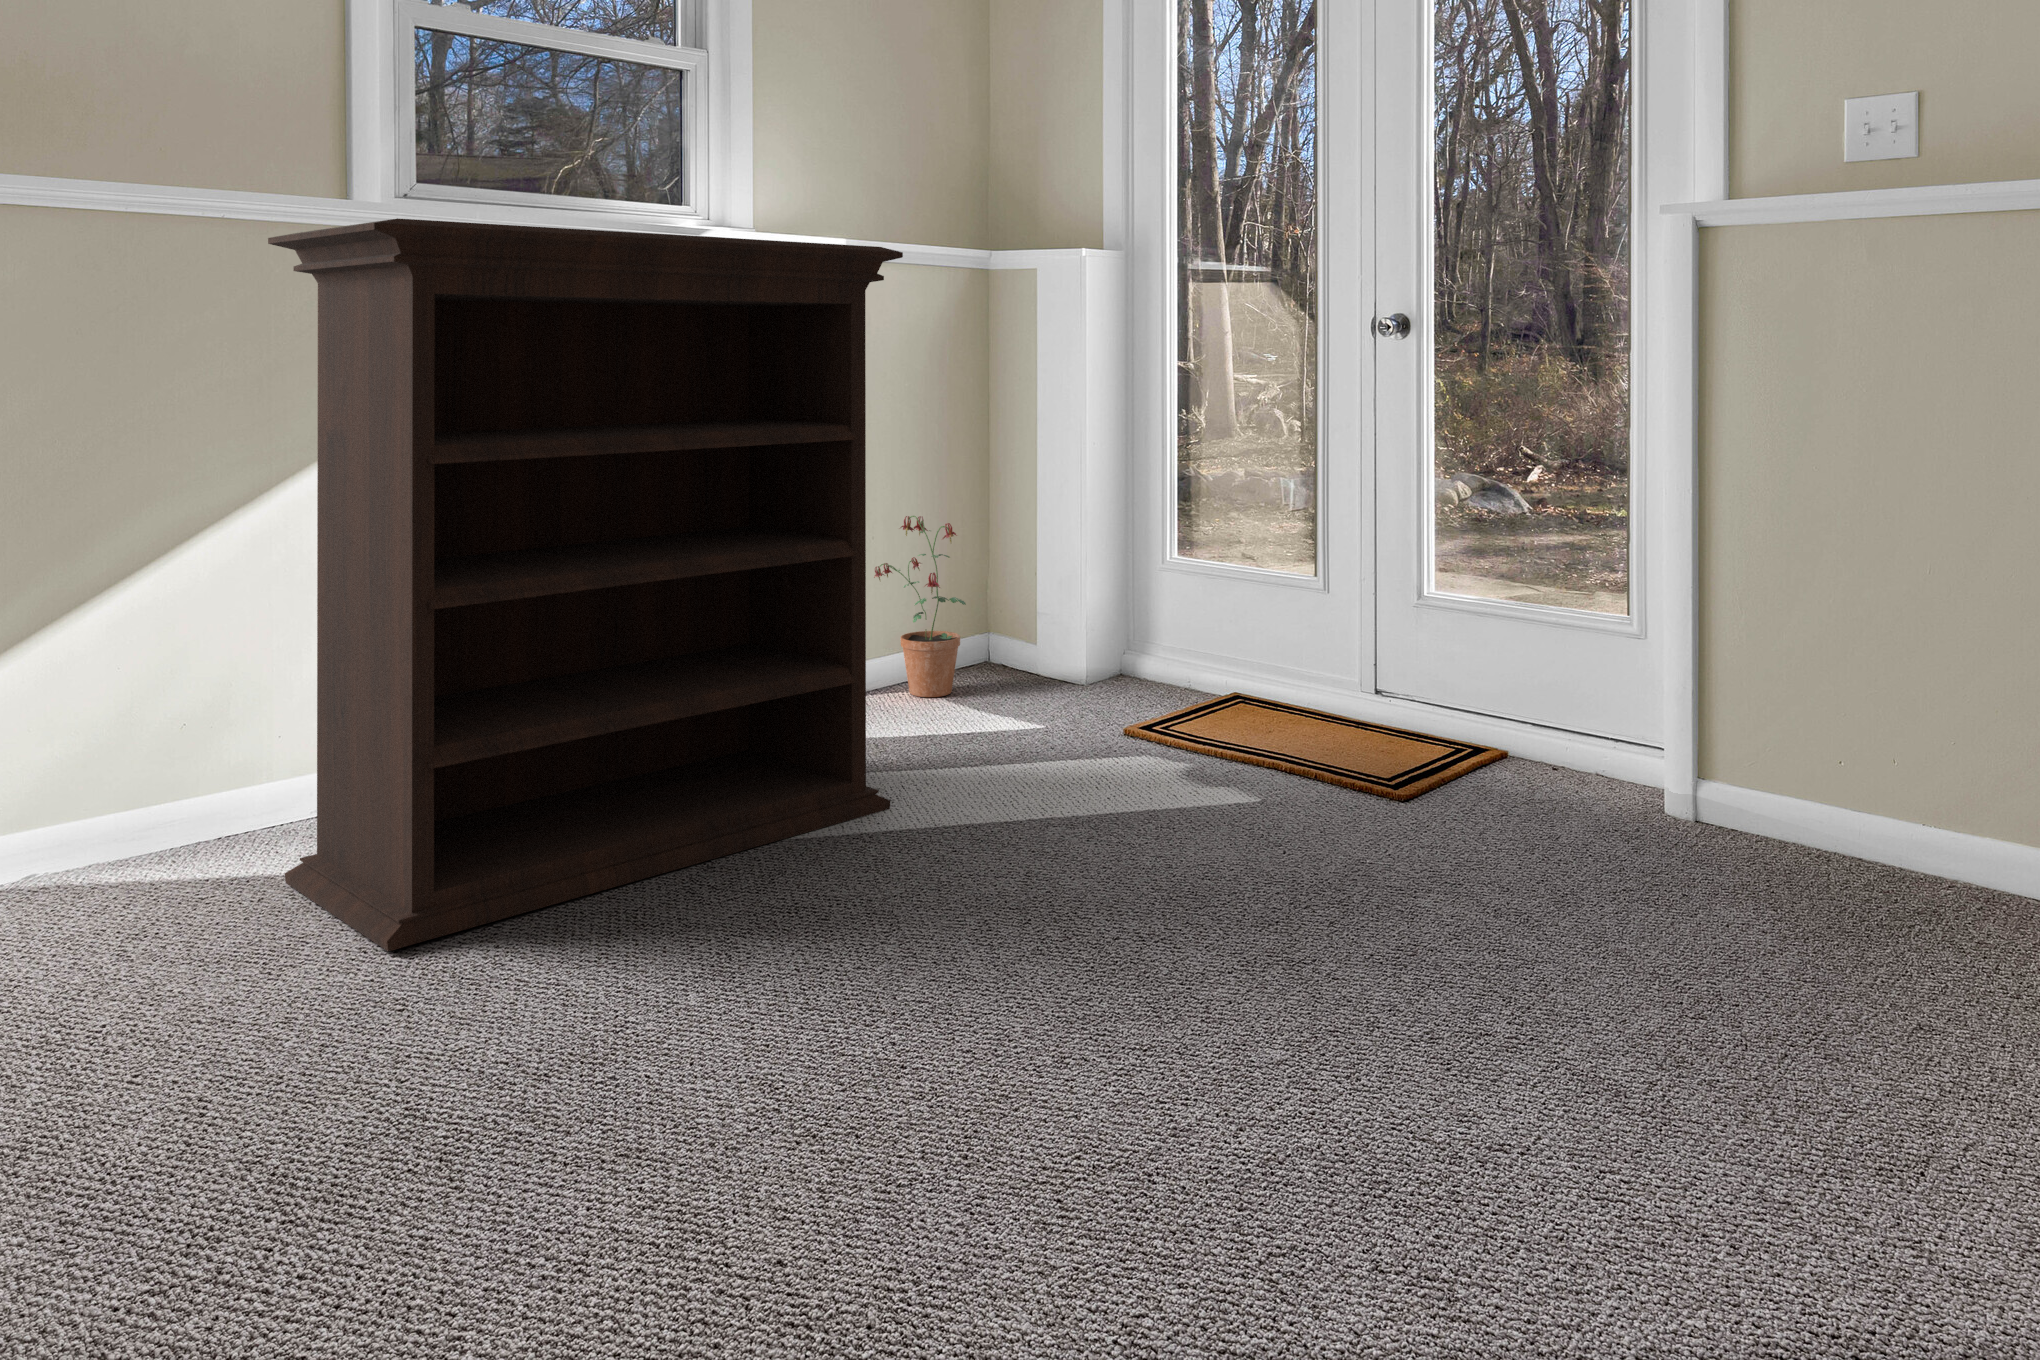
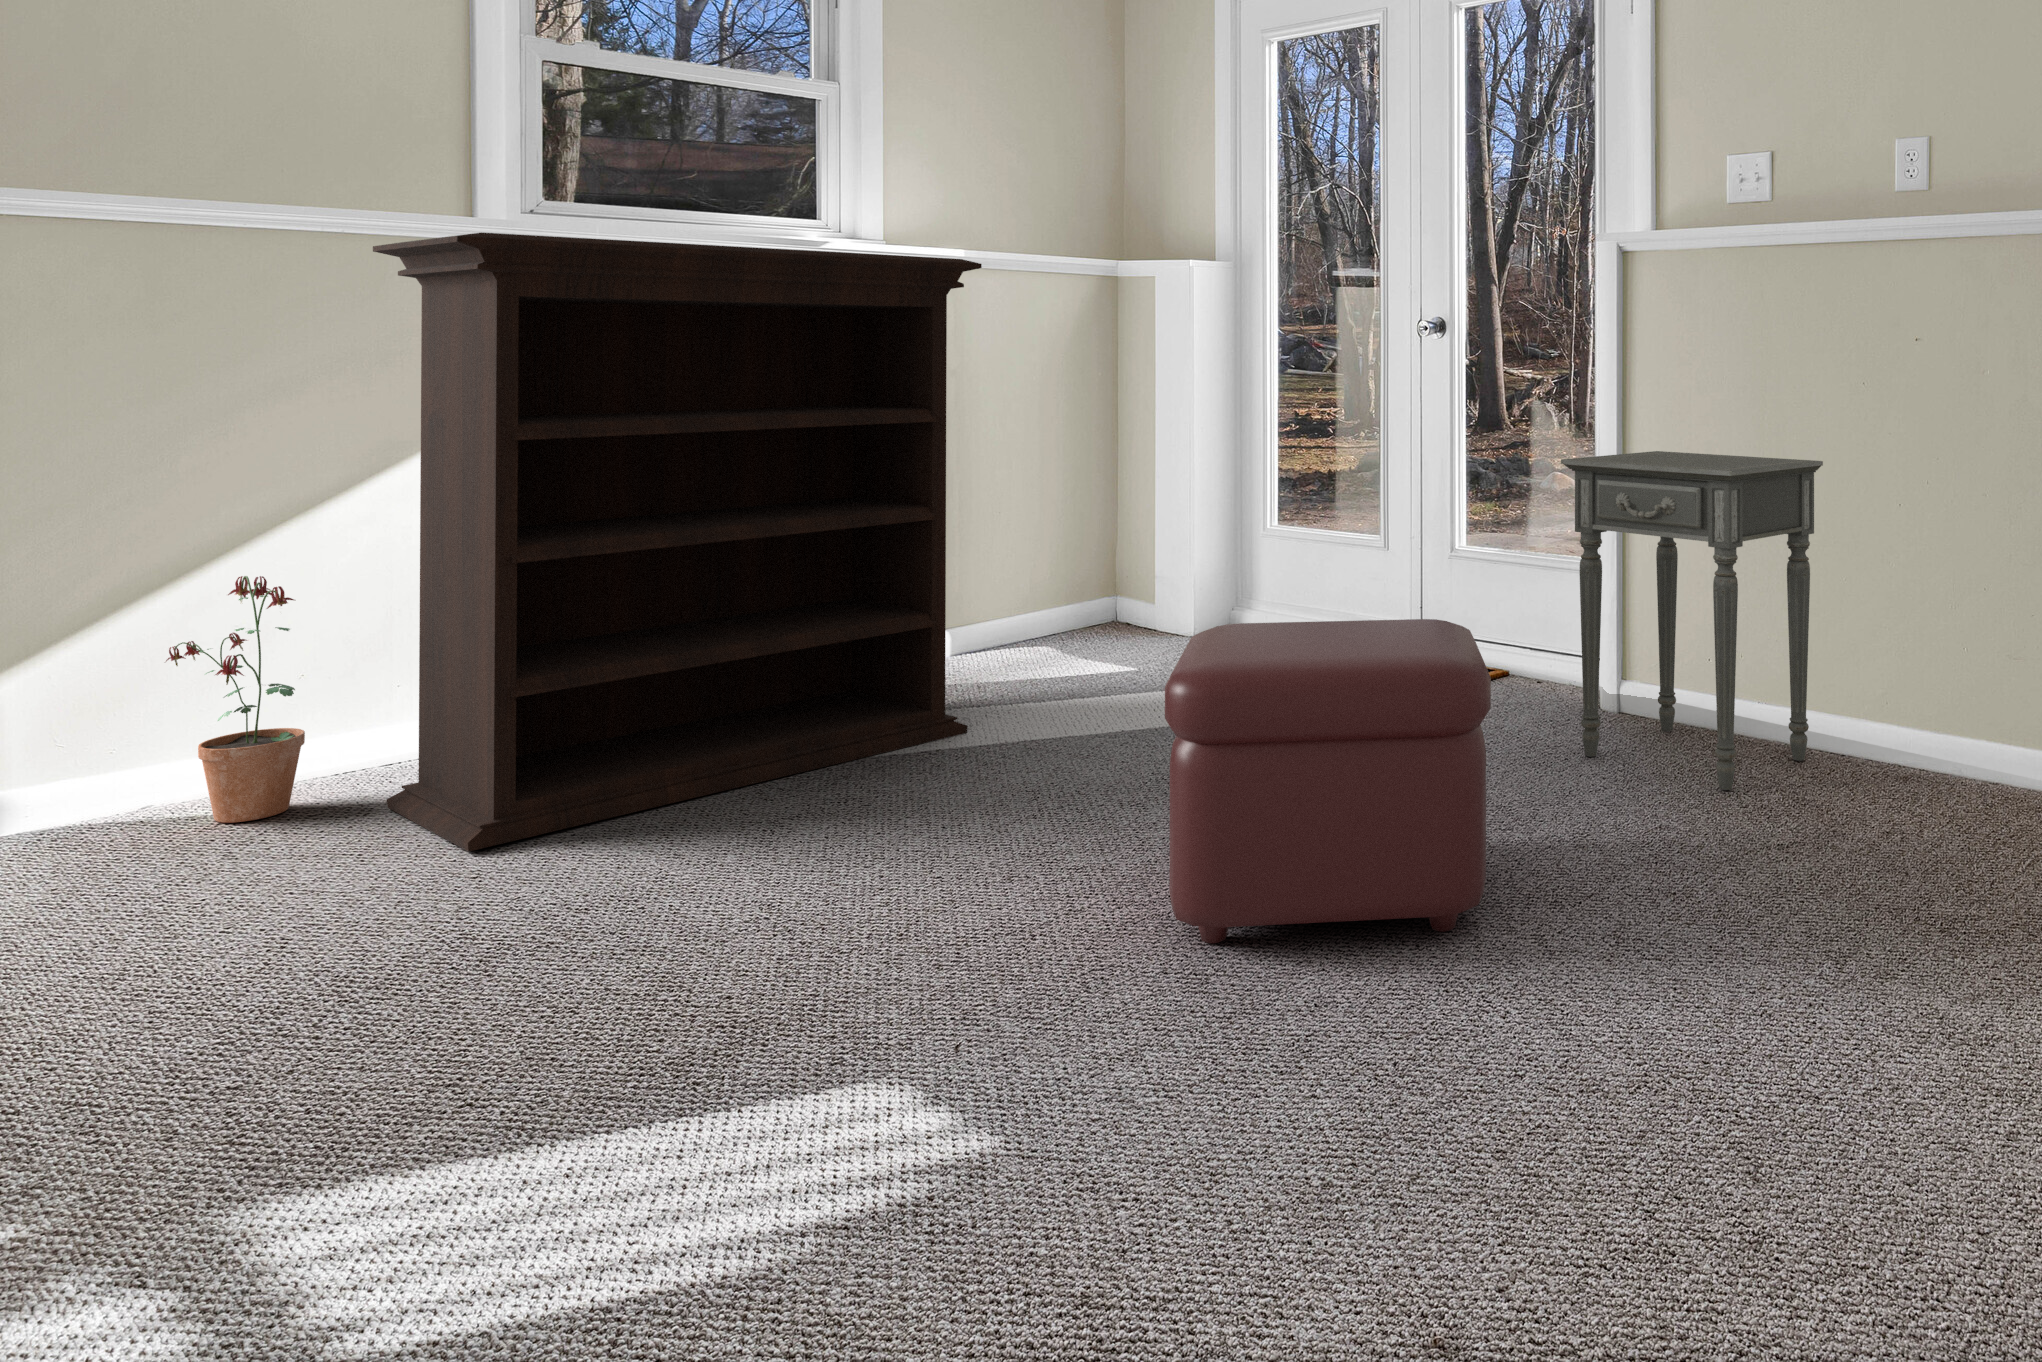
side table: none [1648,483,2022,944] -> present [1561,451,1823,790]
potted plant: present [874,516,966,697] -> present [166,576,305,823]
ottoman: none [1257,714,1740,1165] -> present [1165,619,1491,943]

